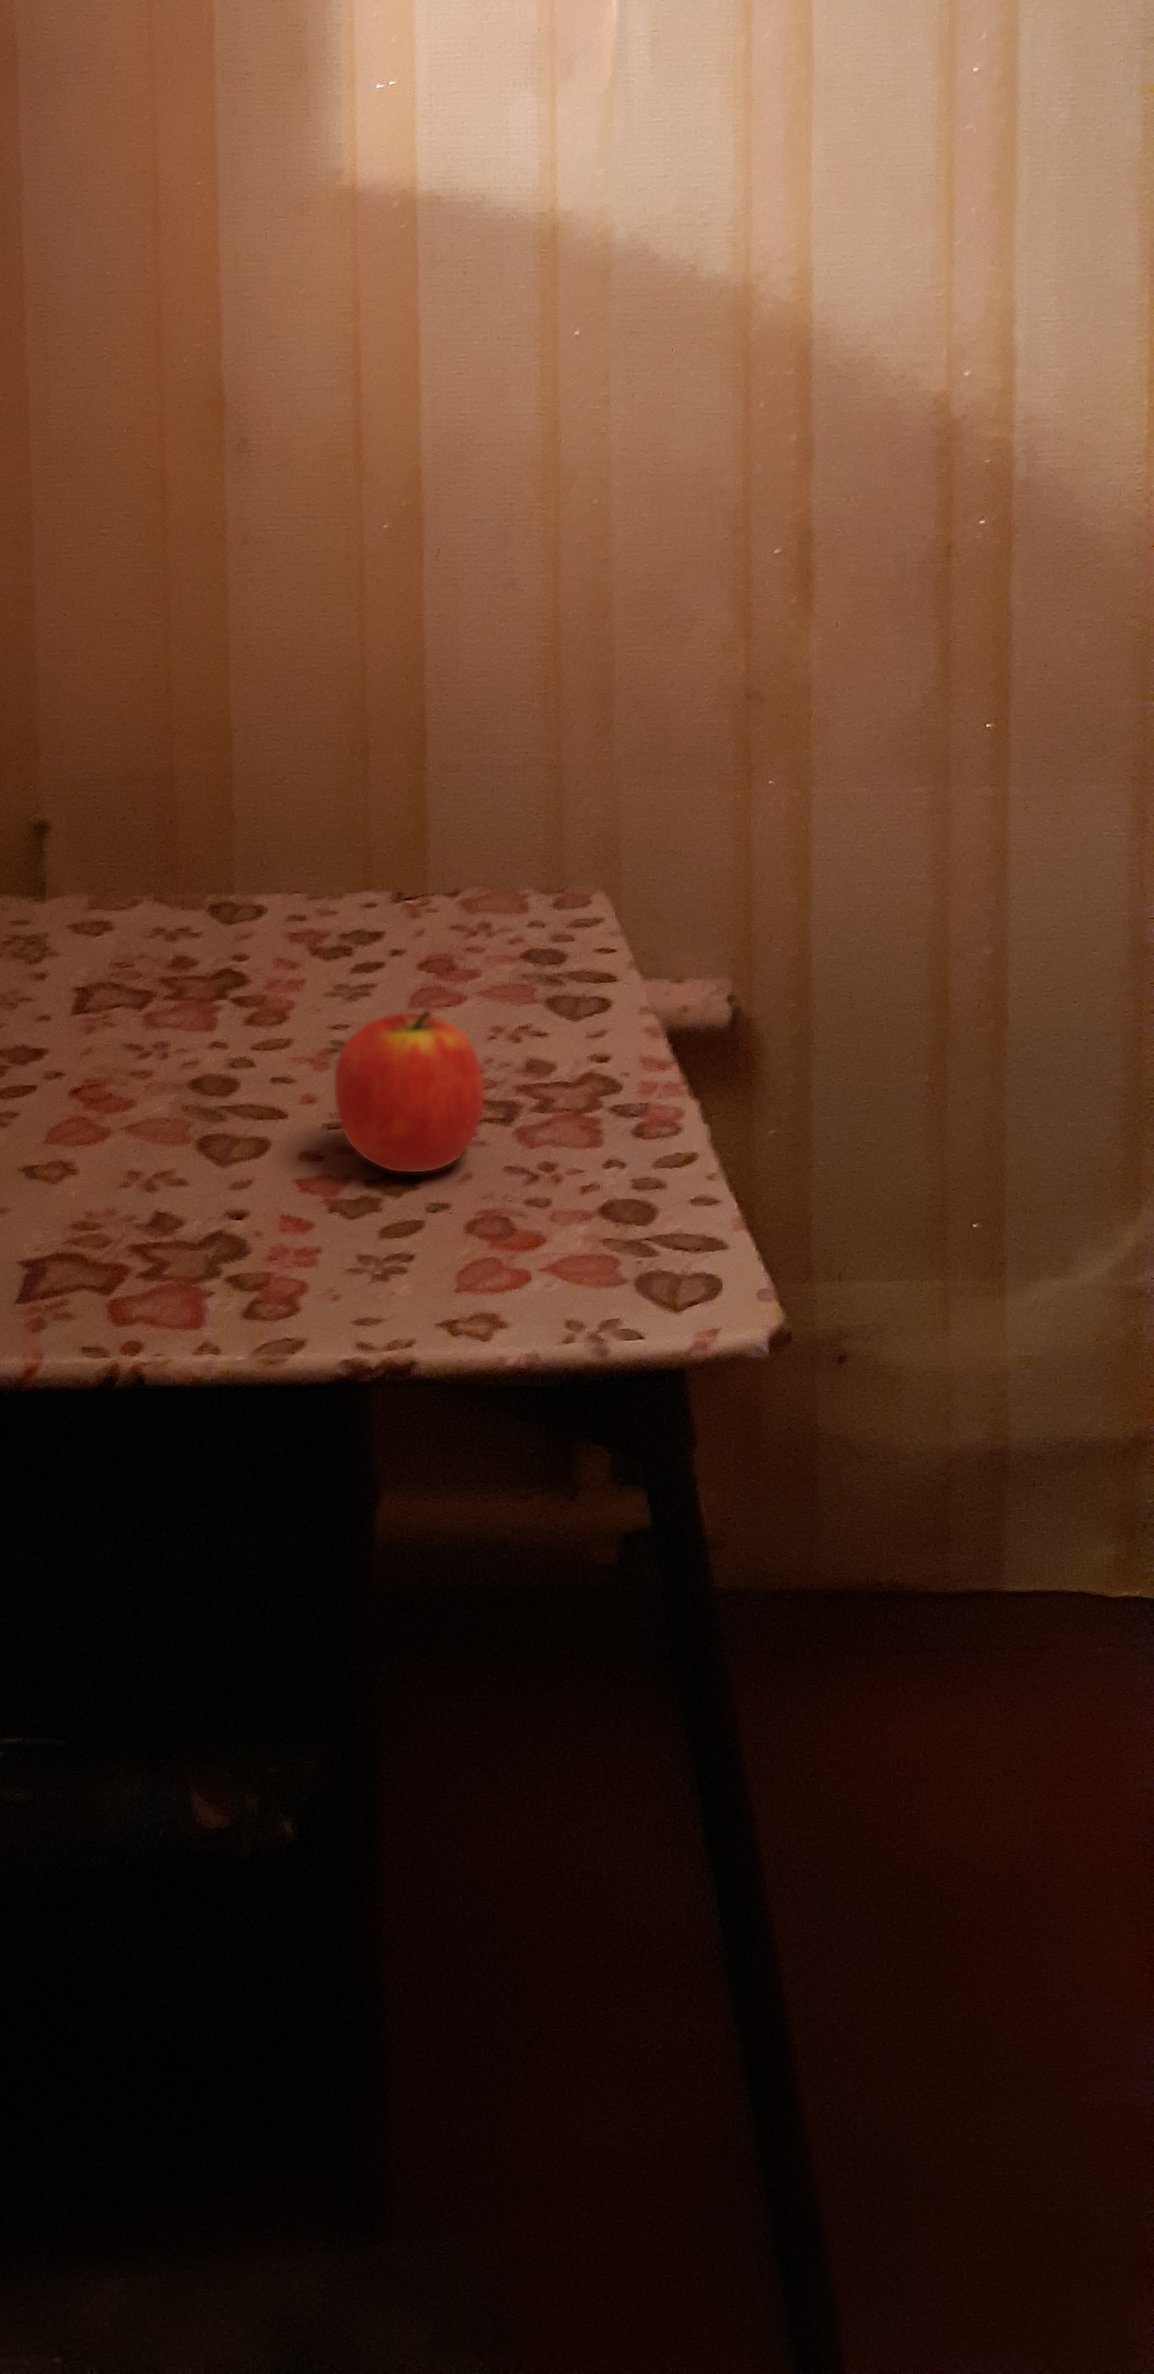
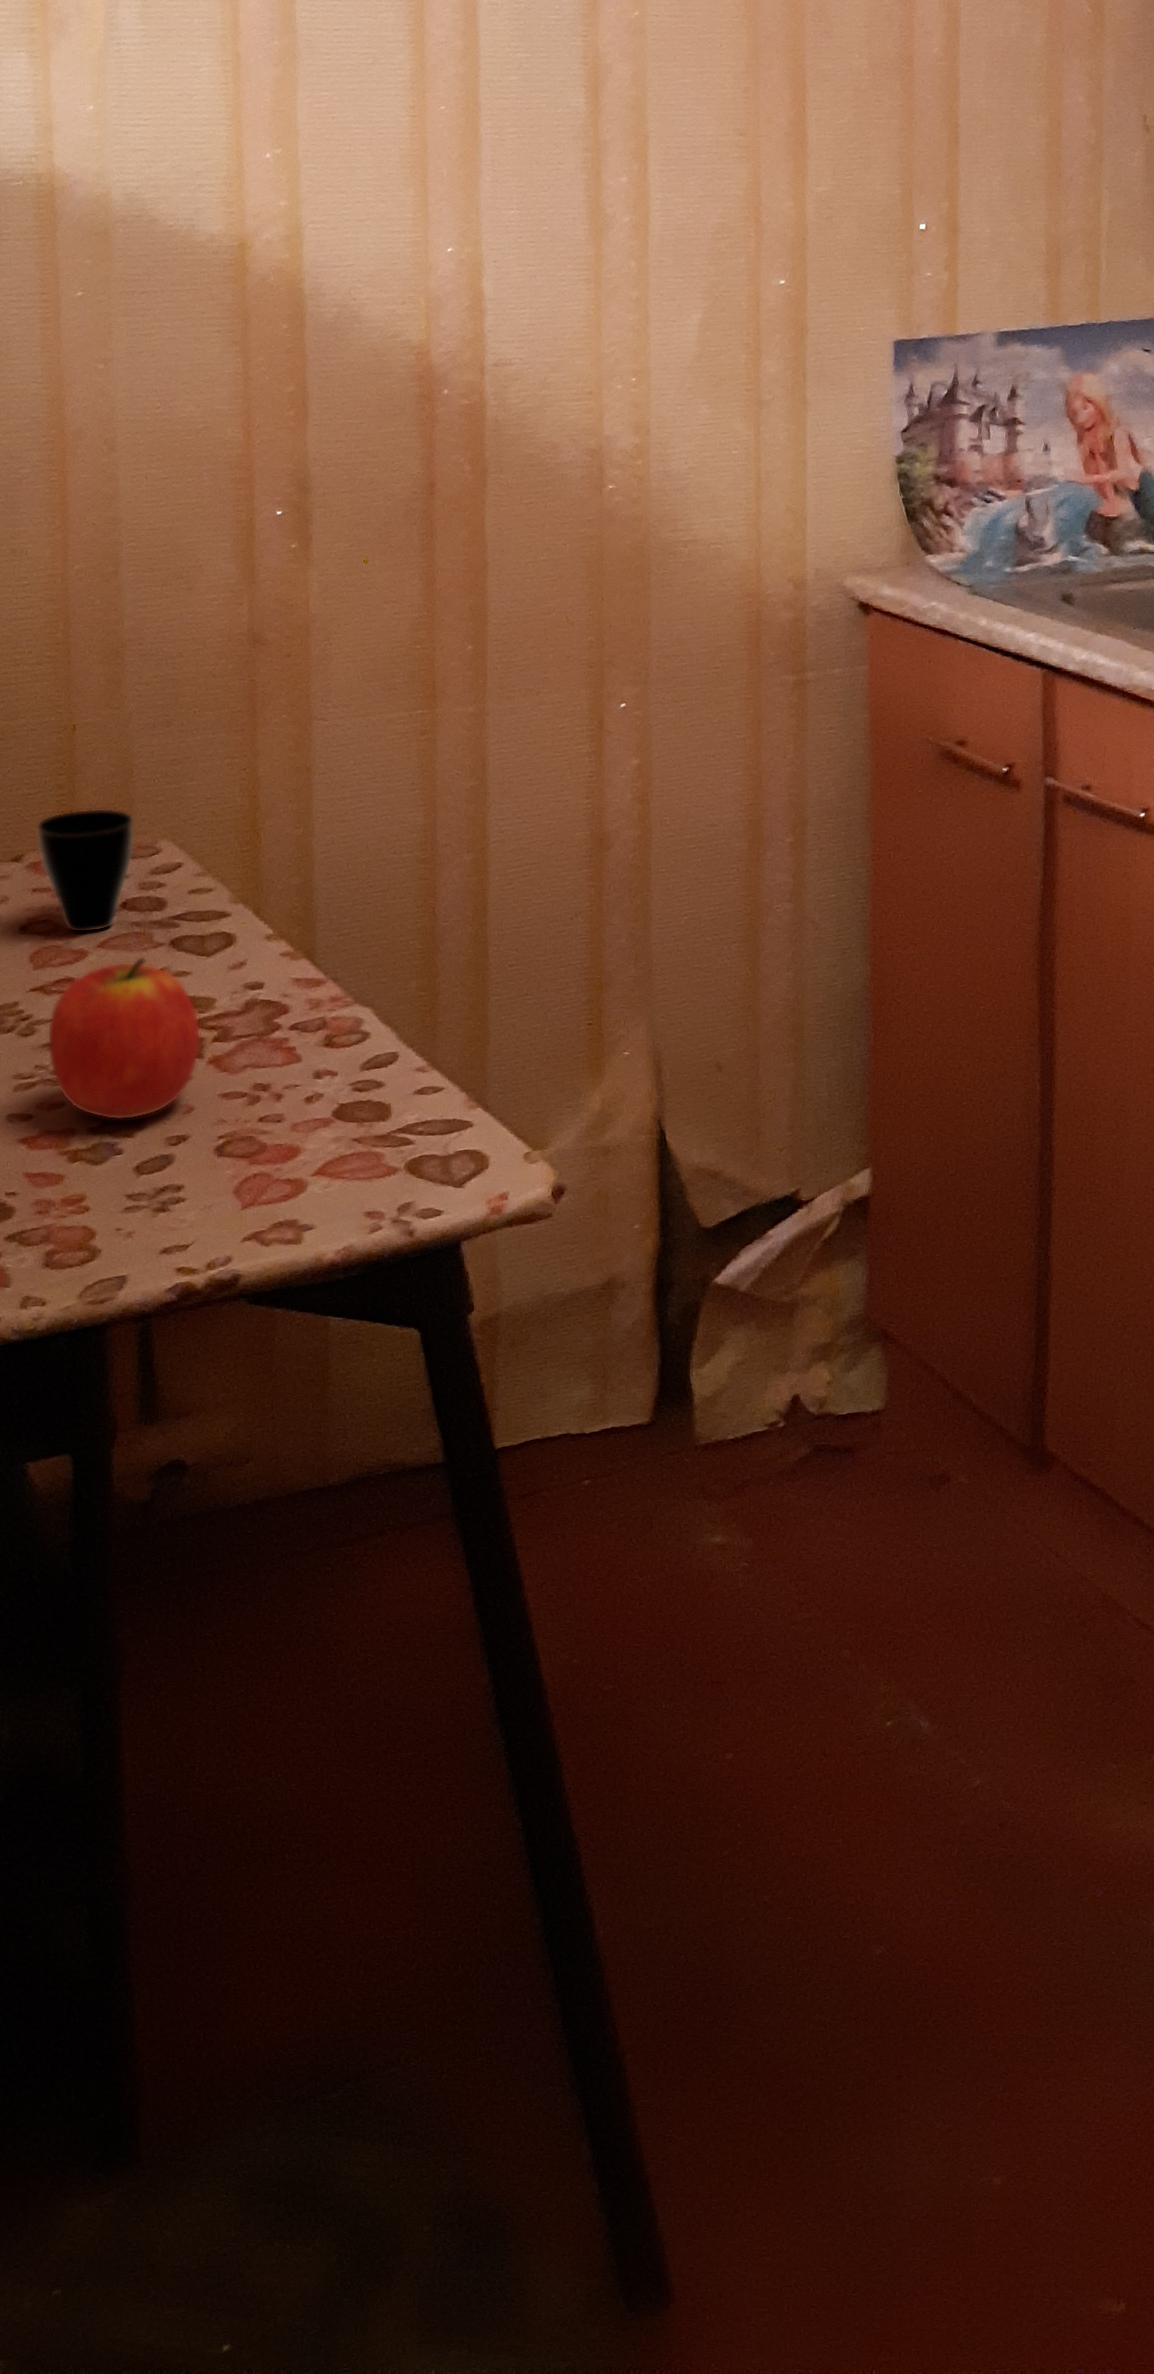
cup: none [436,851,529,973] -> present [37,810,133,931]

